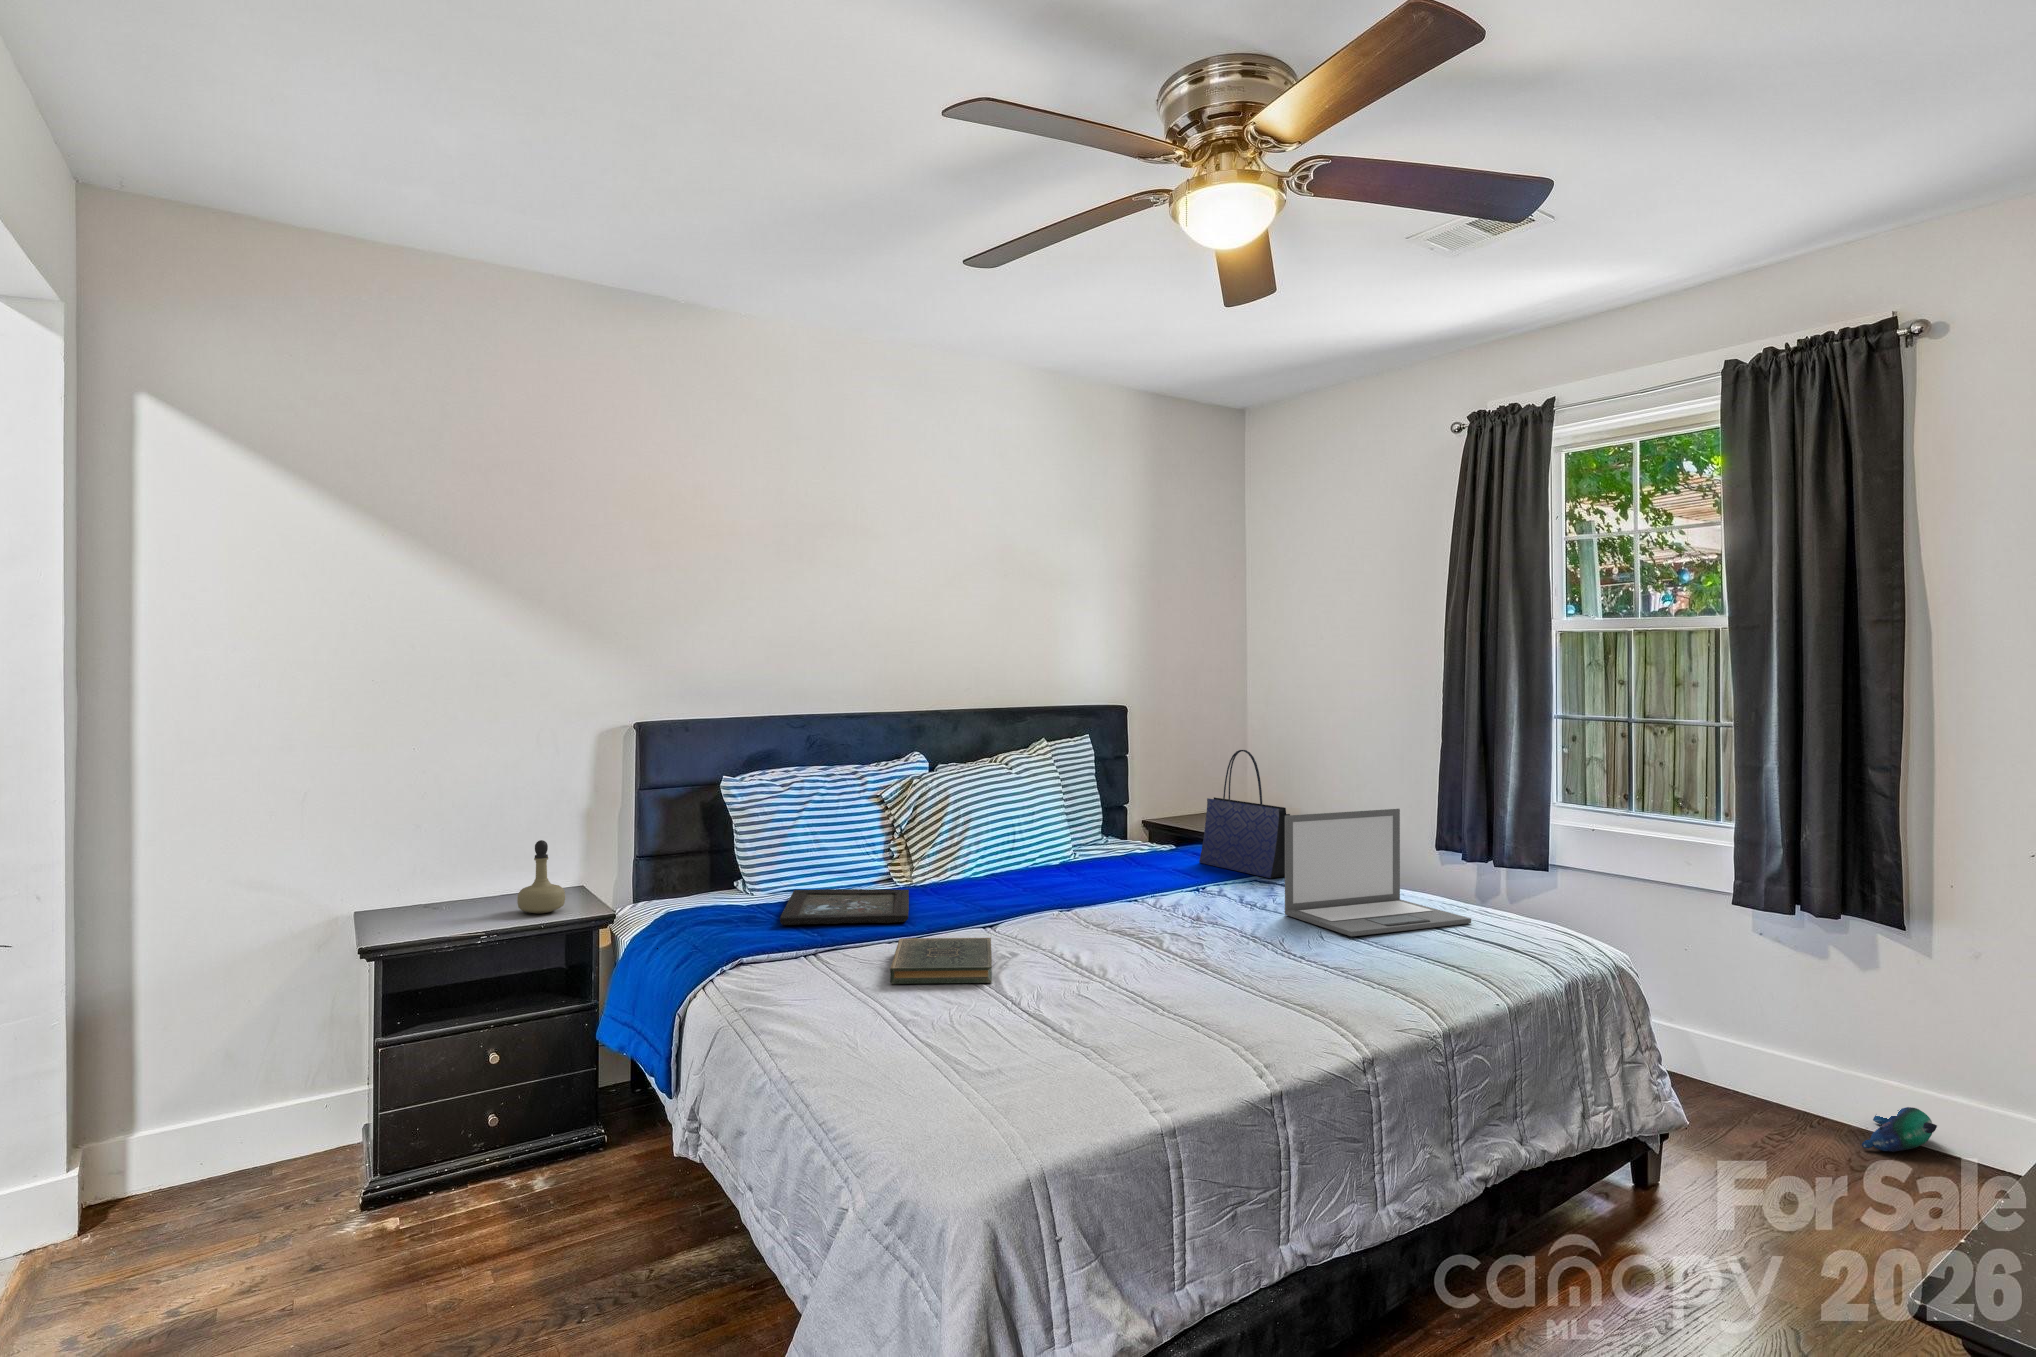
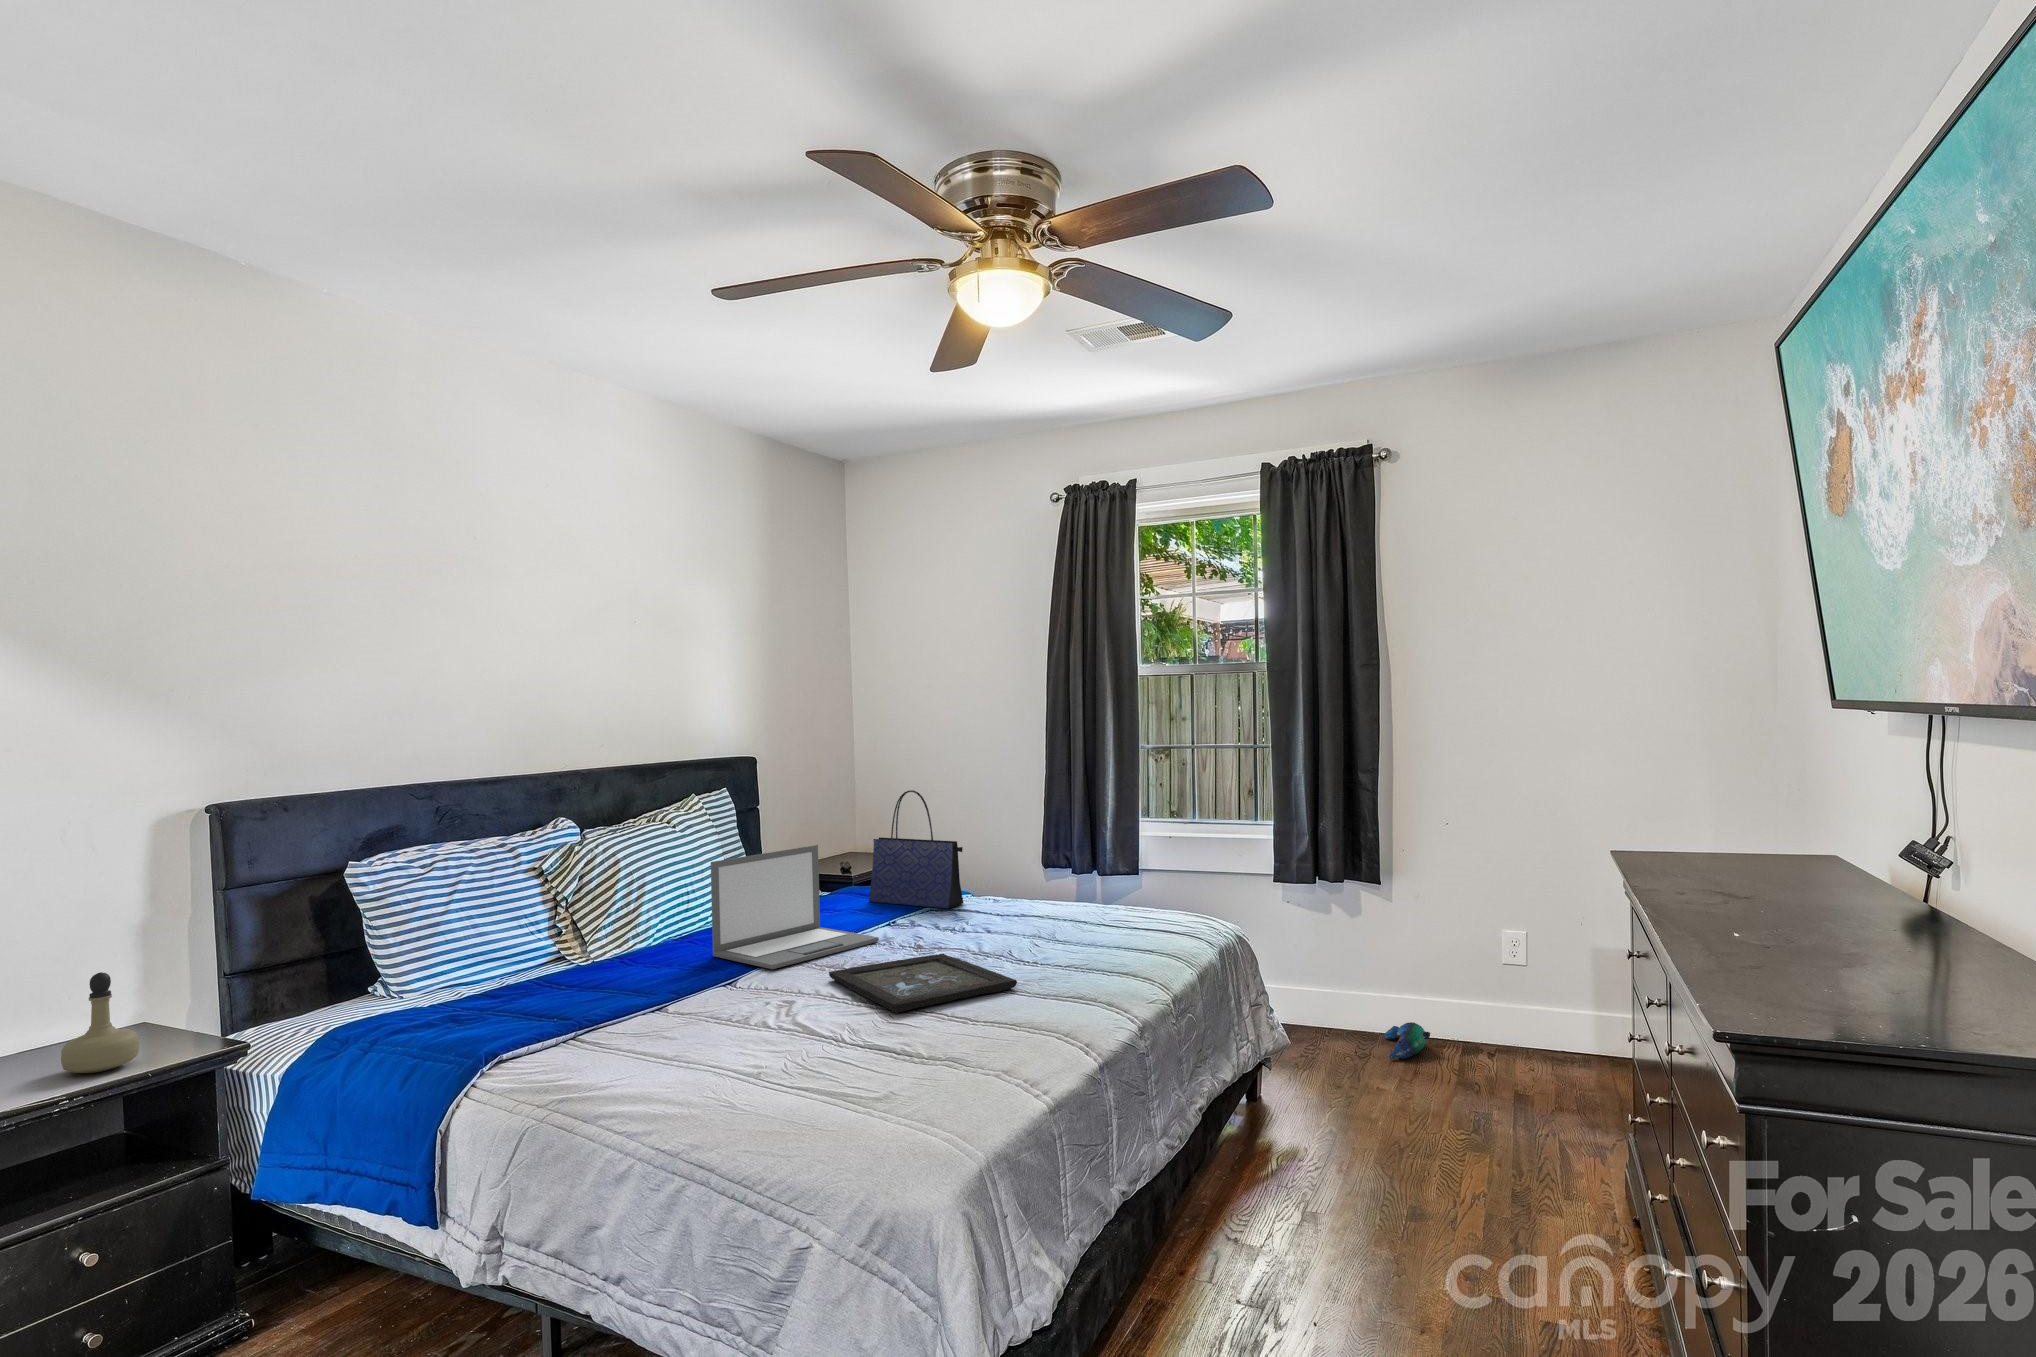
laptop: present [1285,809,1471,936] -> present [711,845,879,969]
tray: present [780,889,909,925] -> present [829,953,1017,1013]
book: present [890,938,992,984] -> none [653,1007,789,1076]

